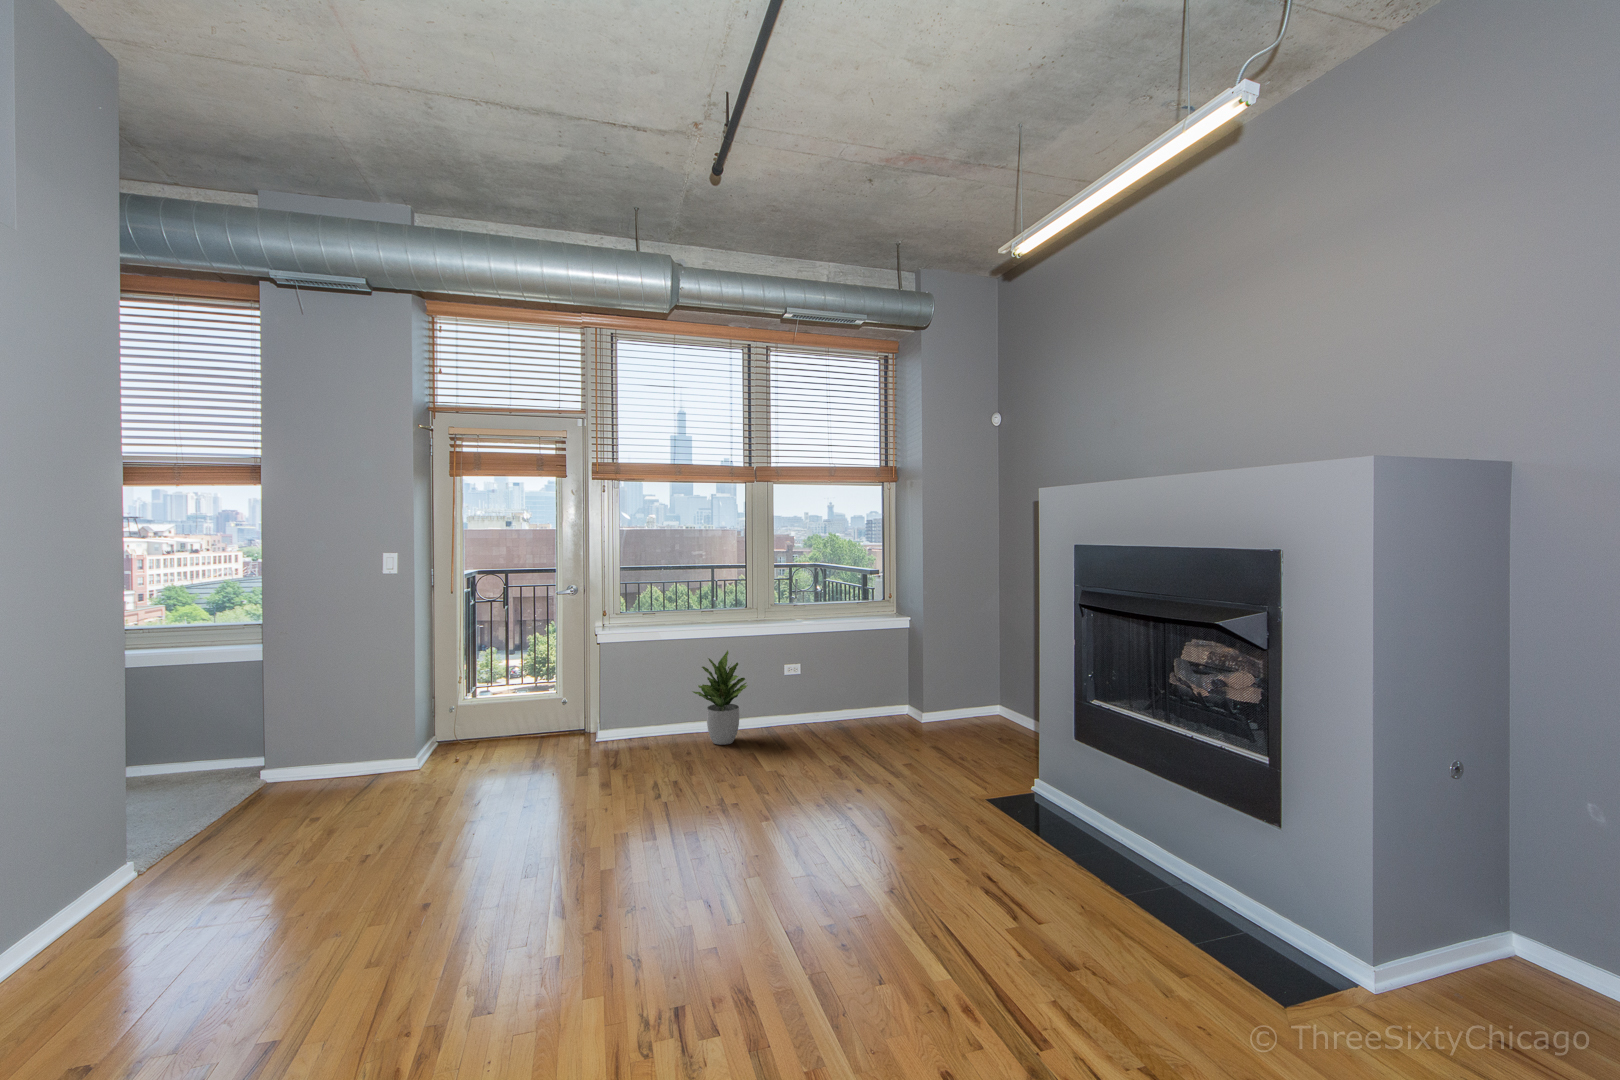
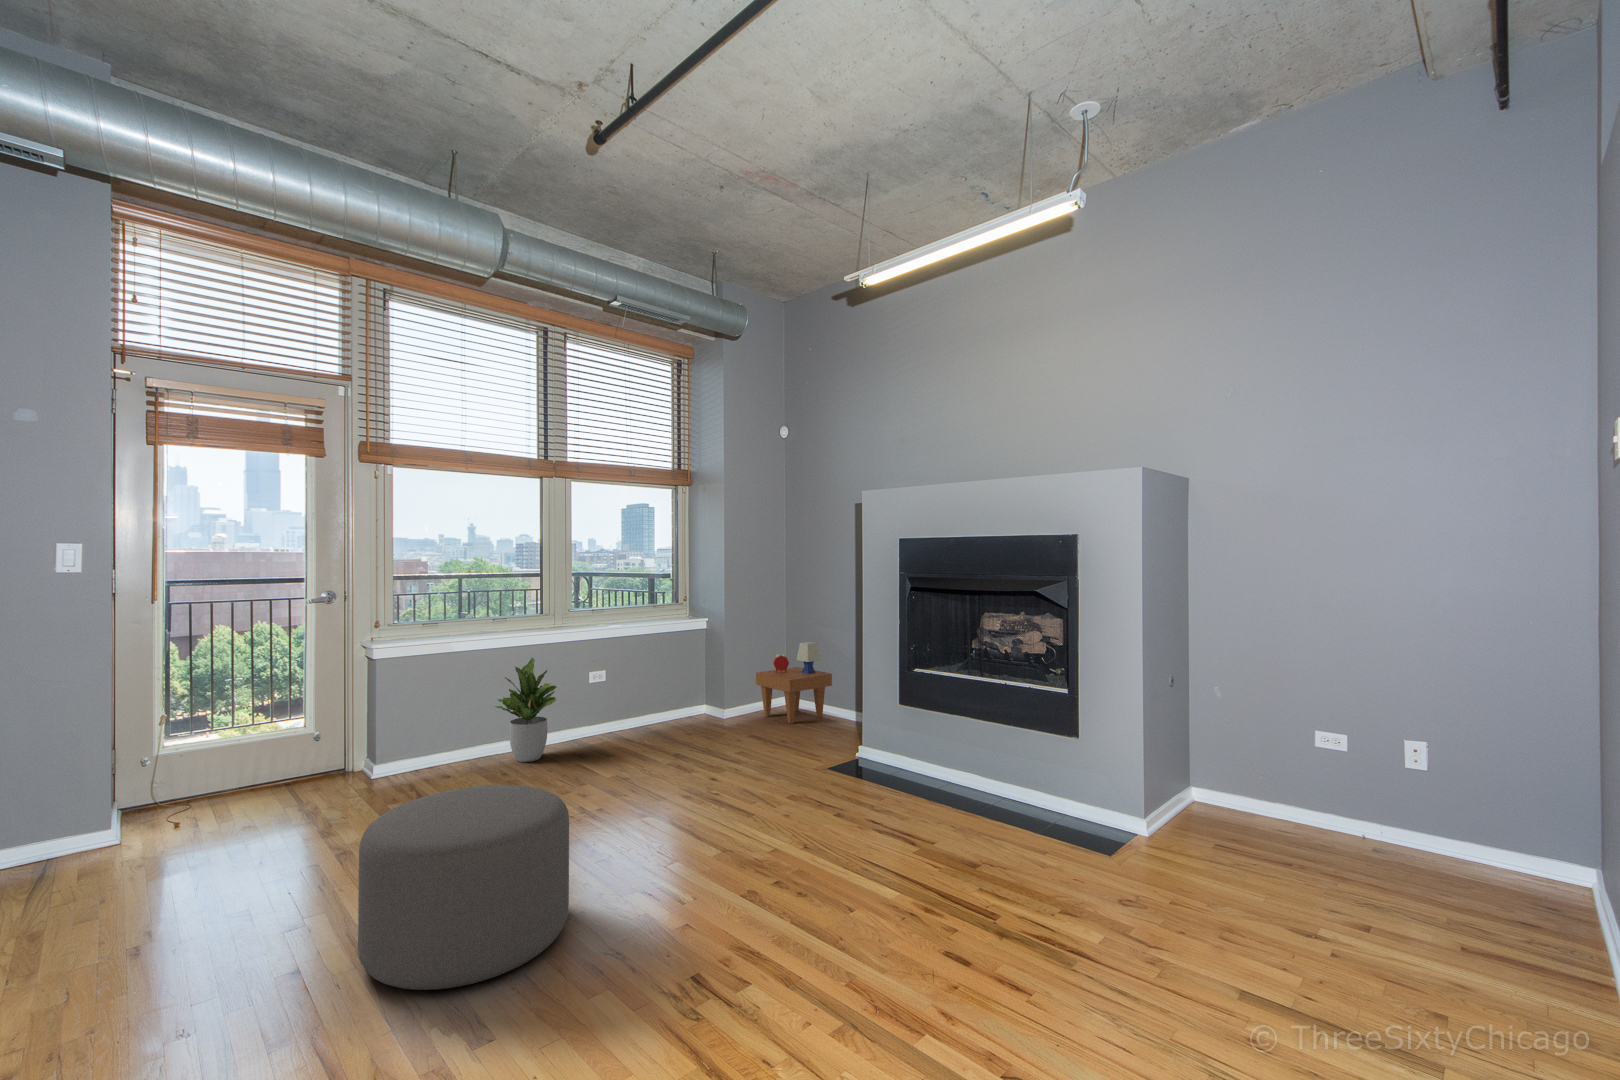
side table: none [960,652,1042,739] -> present [756,642,832,723]
ottoman: none [450,774,629,955] -> present [358,785,569,990]

